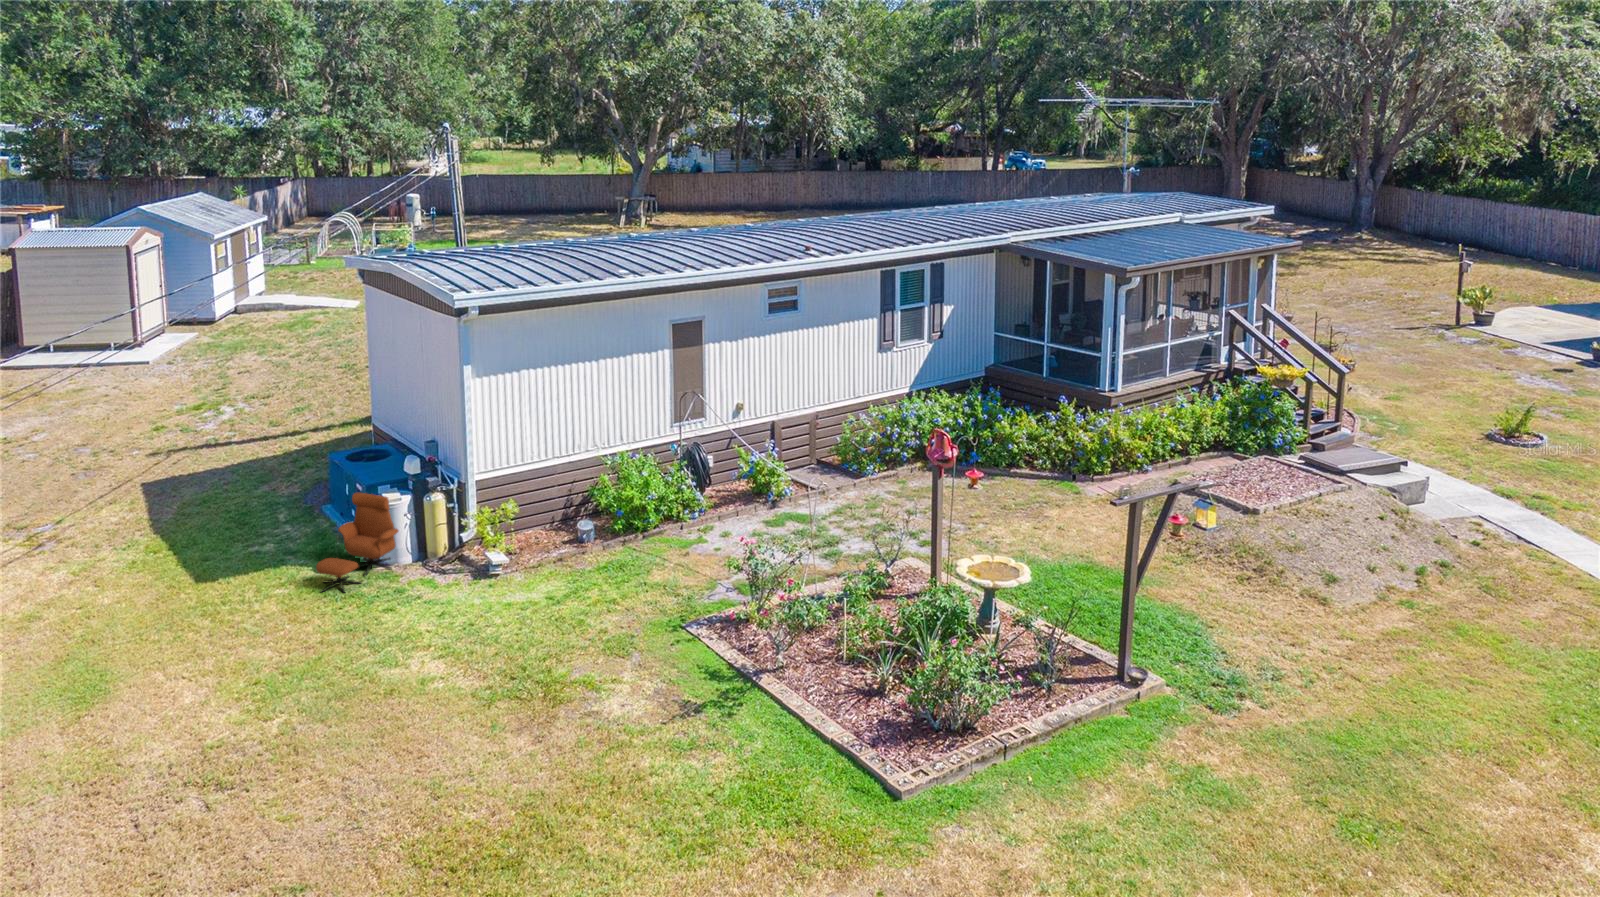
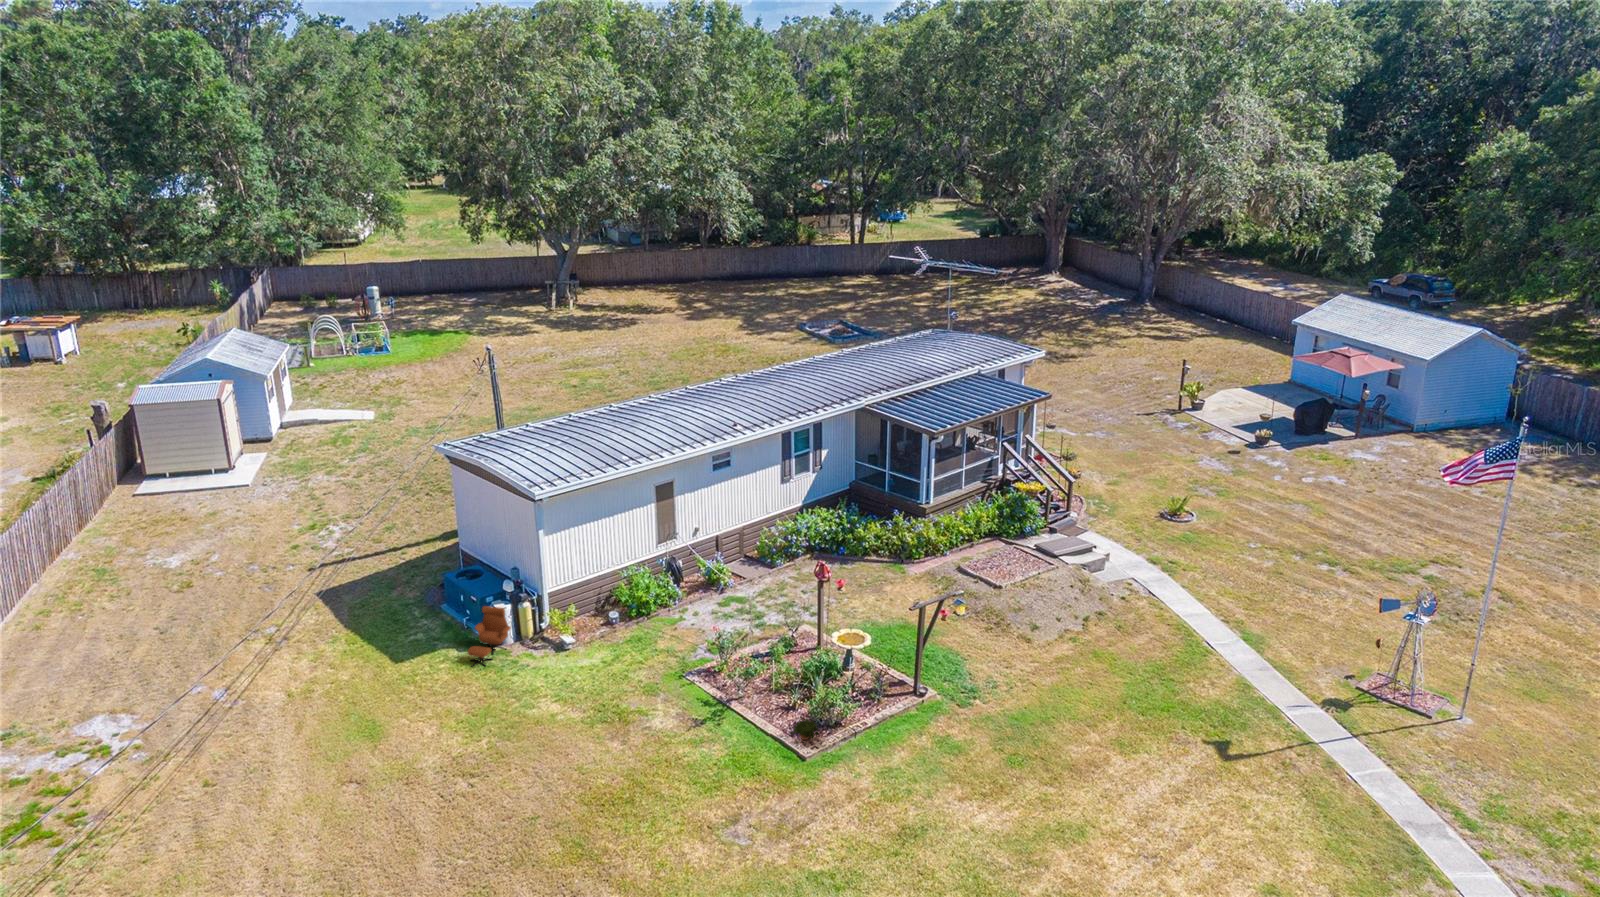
potted plant: none [867,709,931,764] -> present [789,718,819,740]

